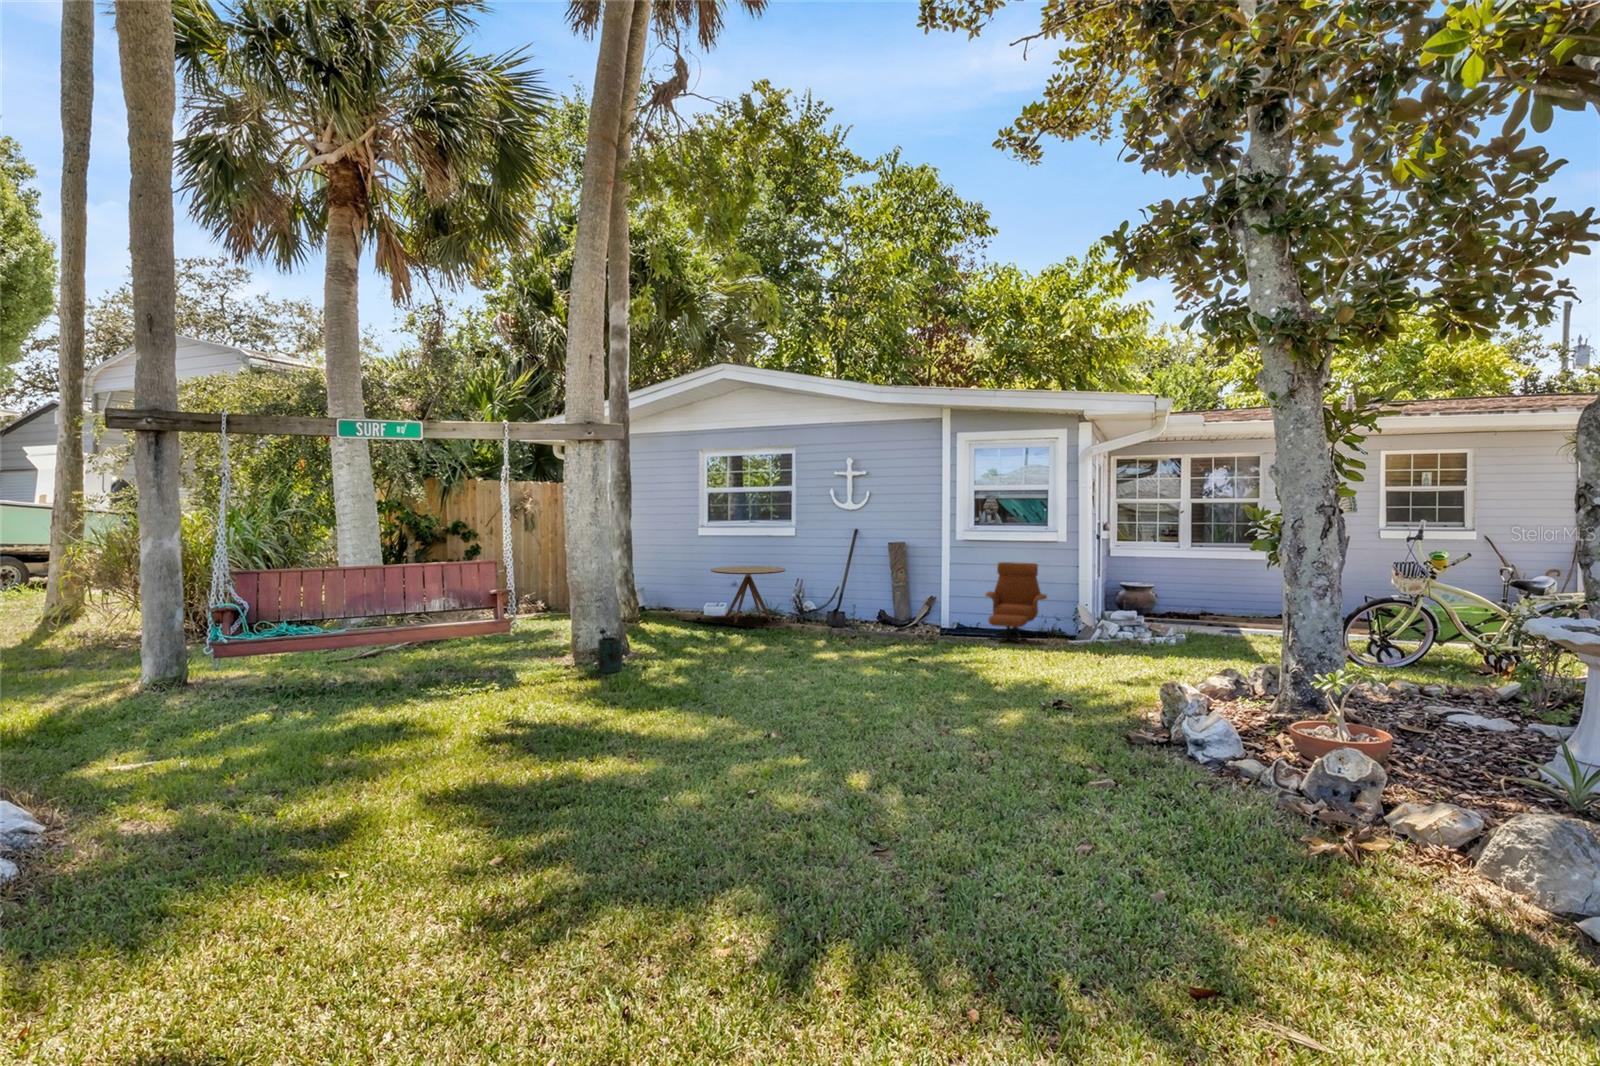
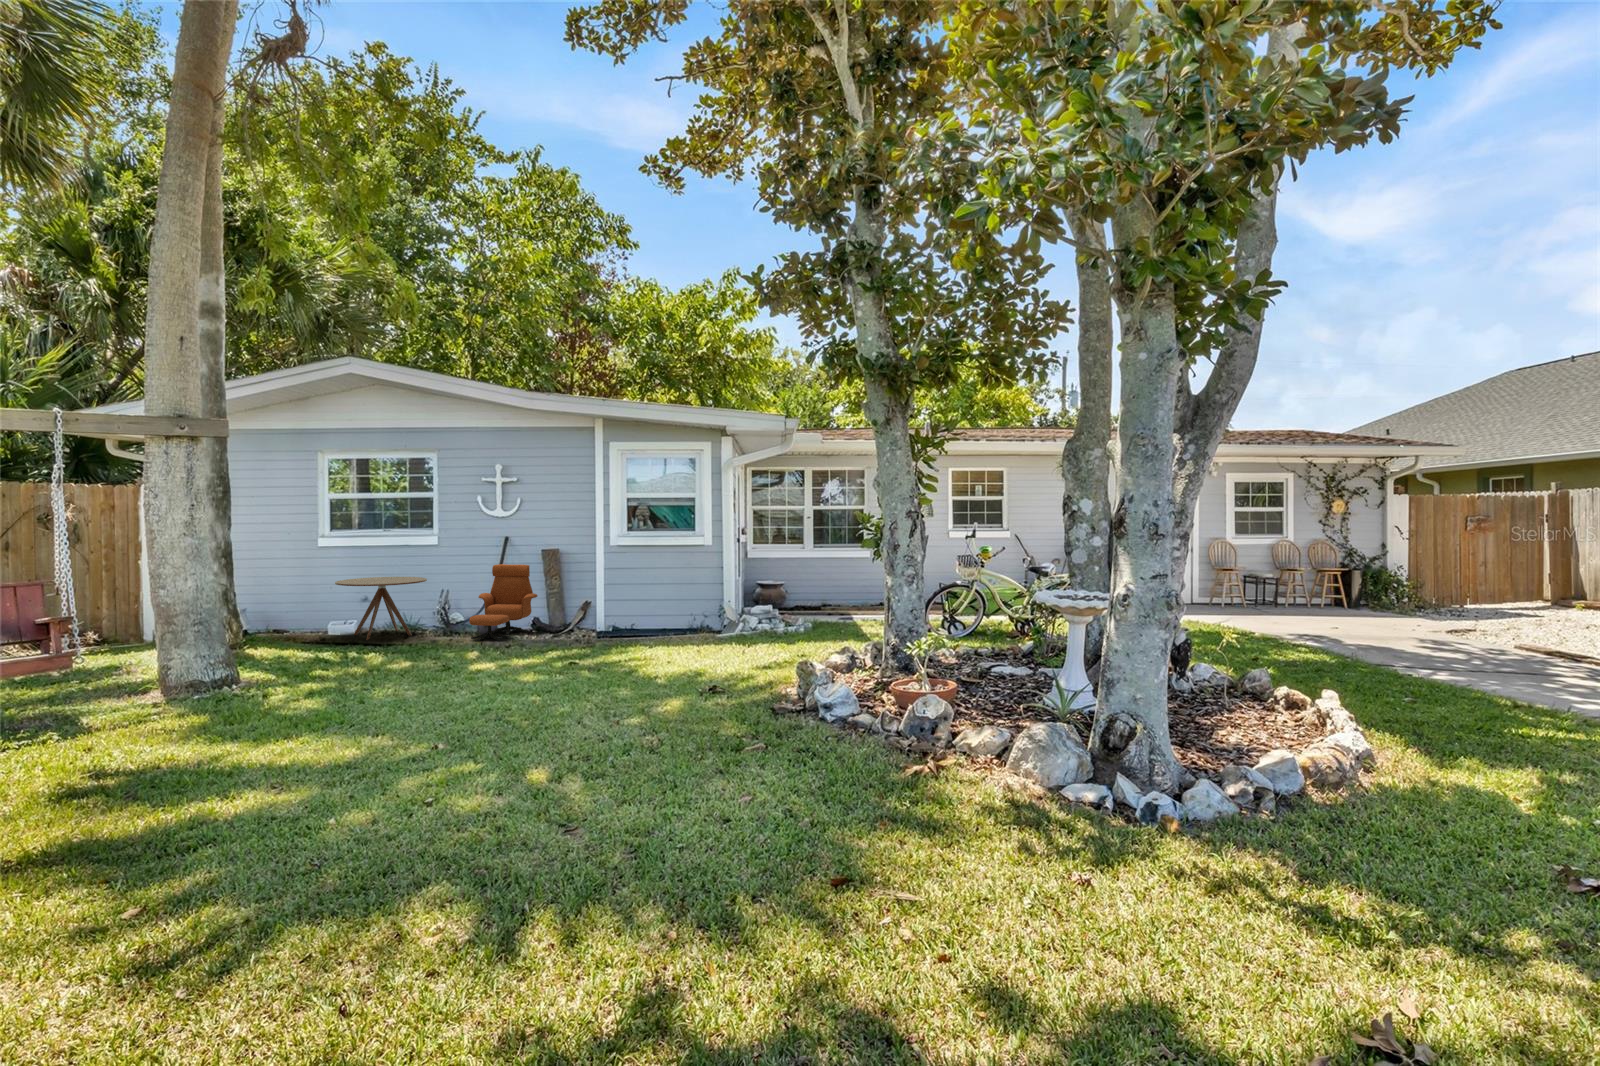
lounge chair: present [985,562,1047,643] -> present [469,564,538,642]
watering can: present [598,630,622,673] -> none [198,655,233,705]

